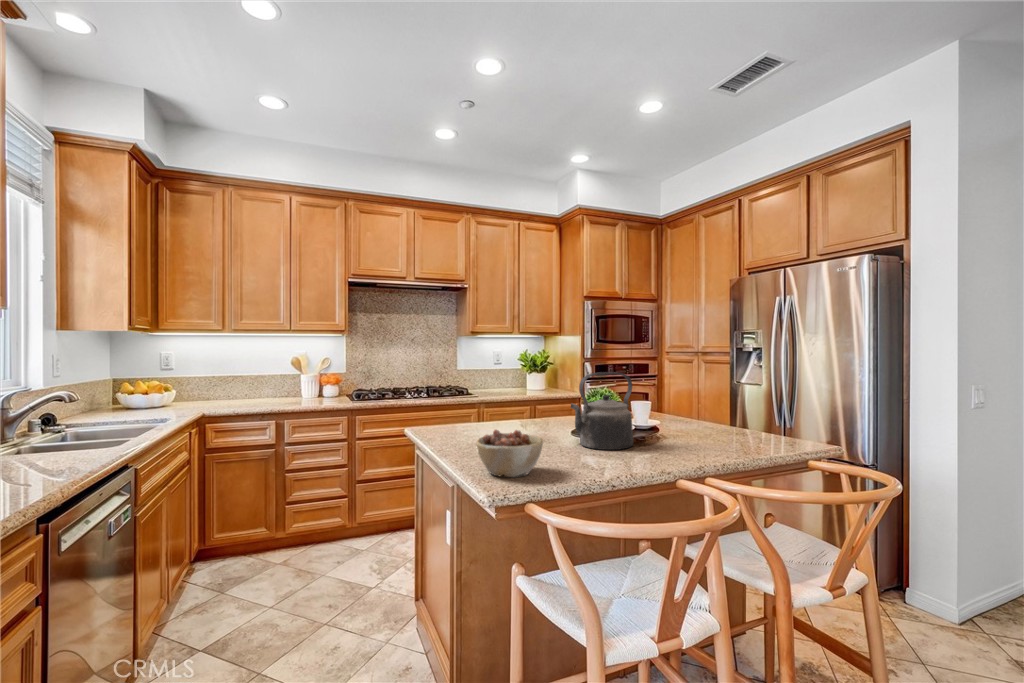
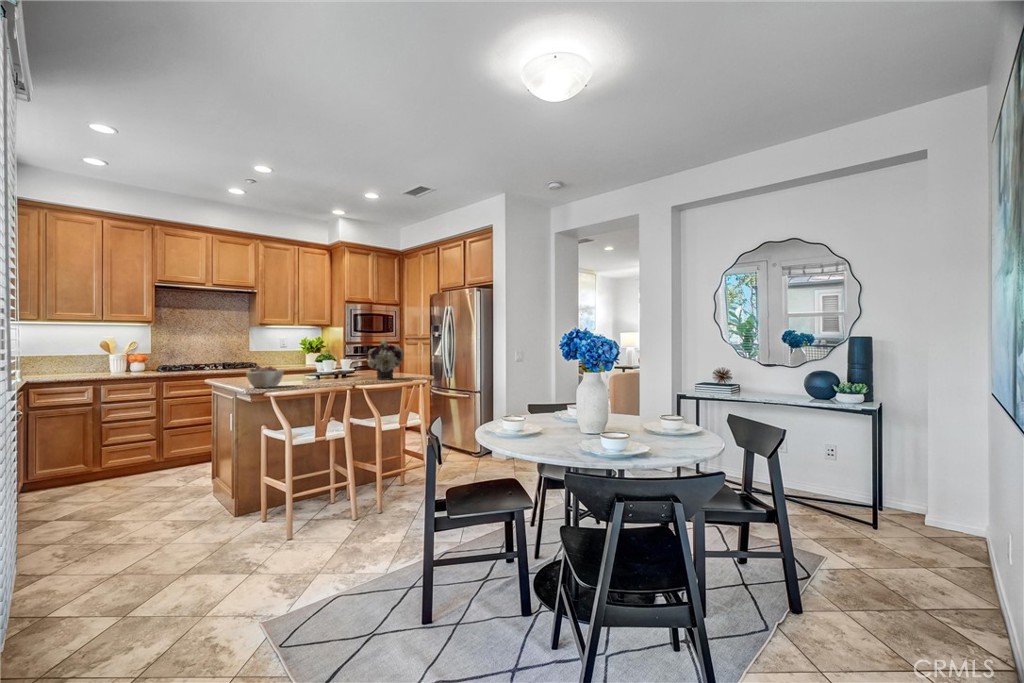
kettle: present [571,372,633,450] -> none [308,341,346,381]
flower arrangement: none [670,372,753,453] -> present [366,340,404,380]

